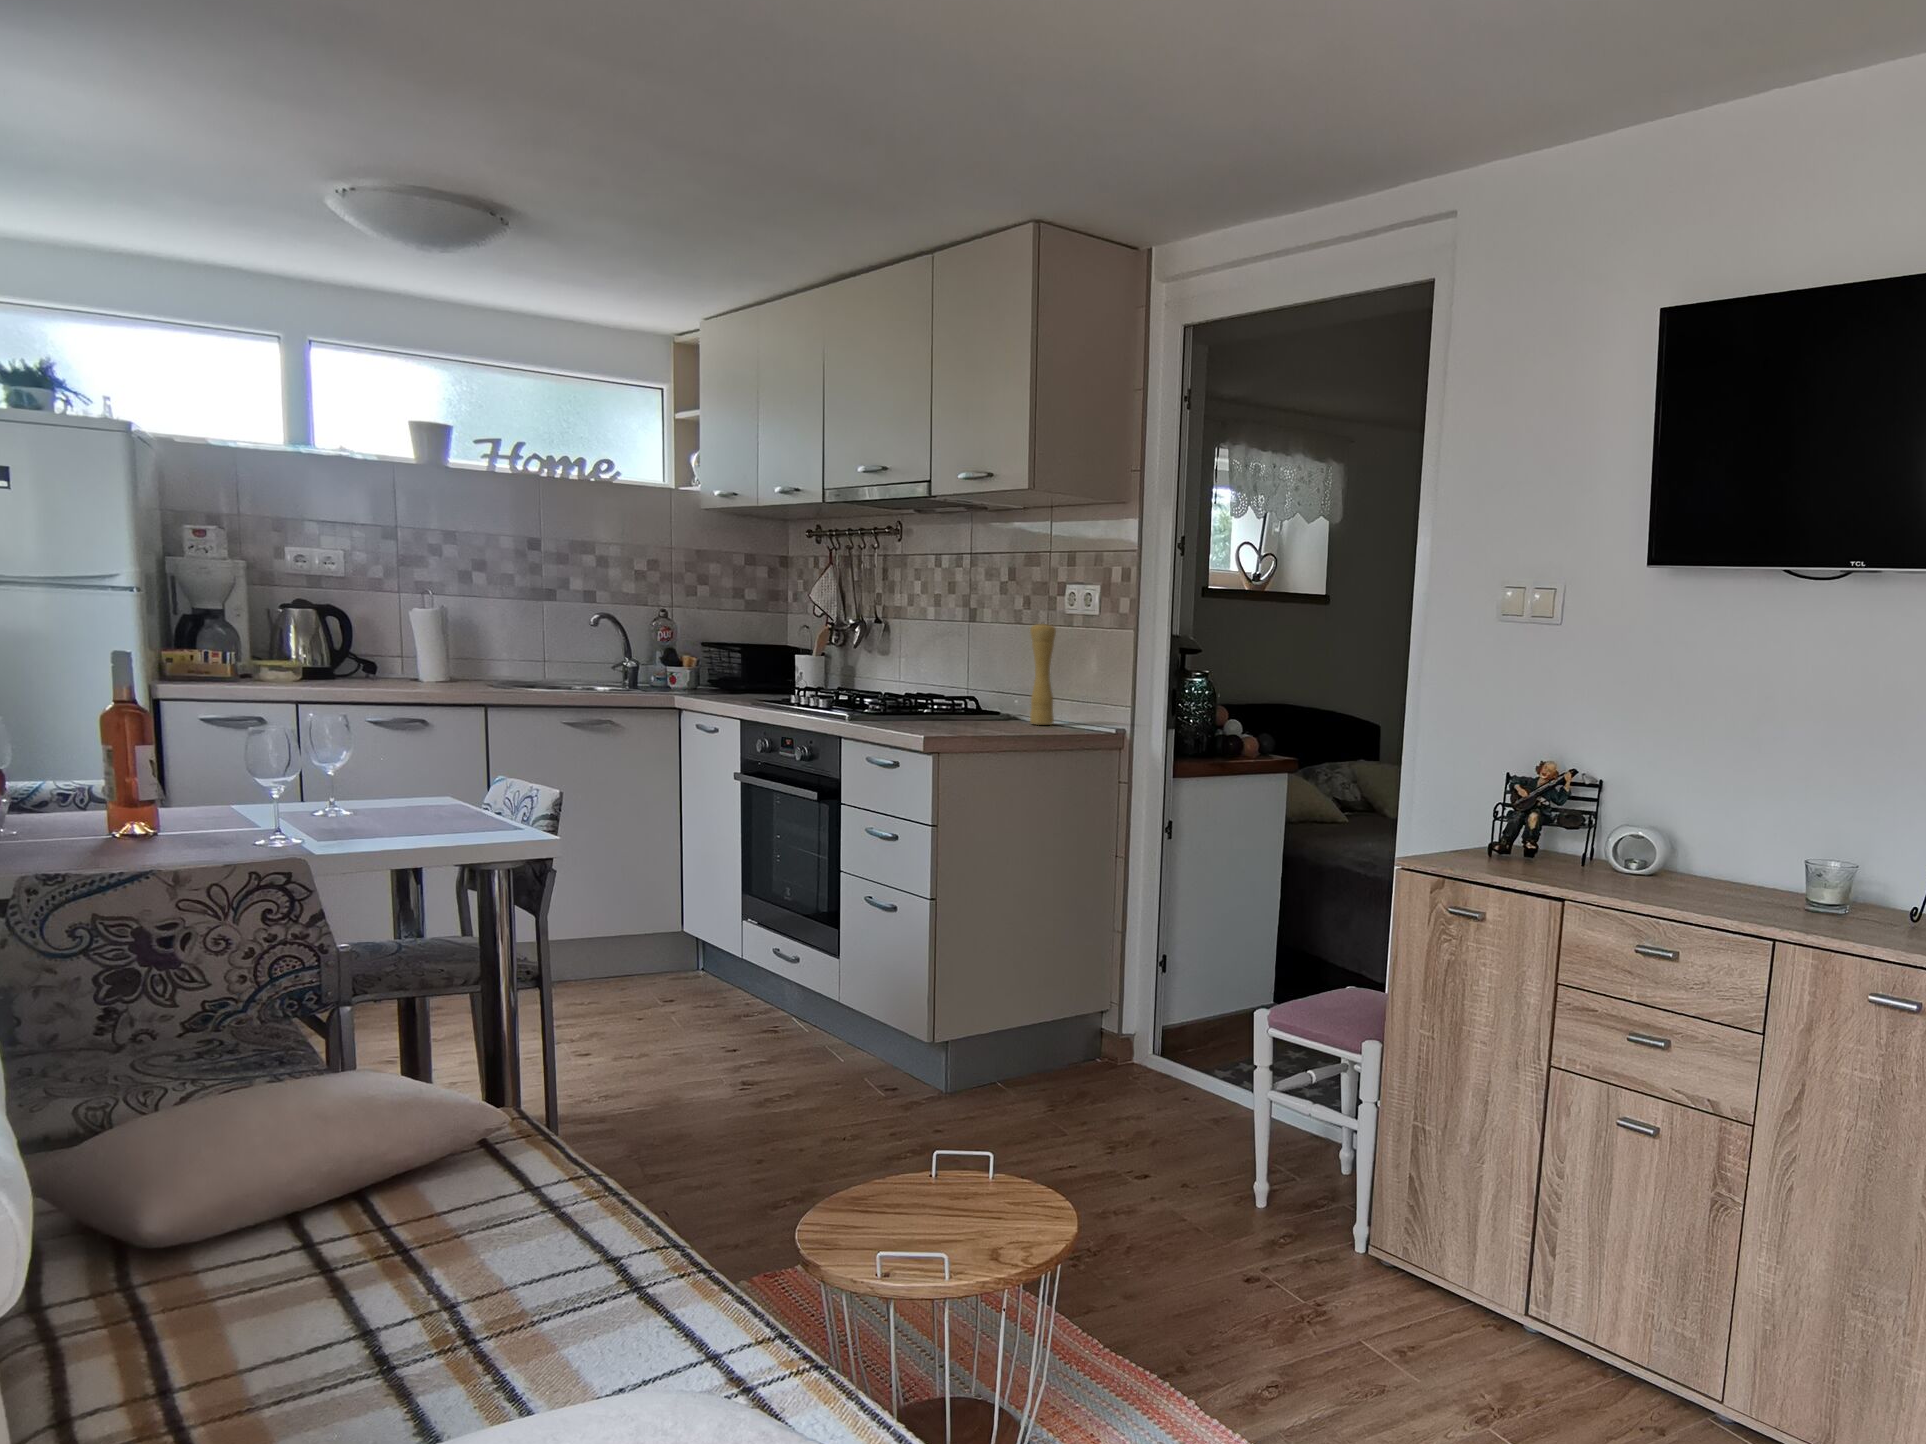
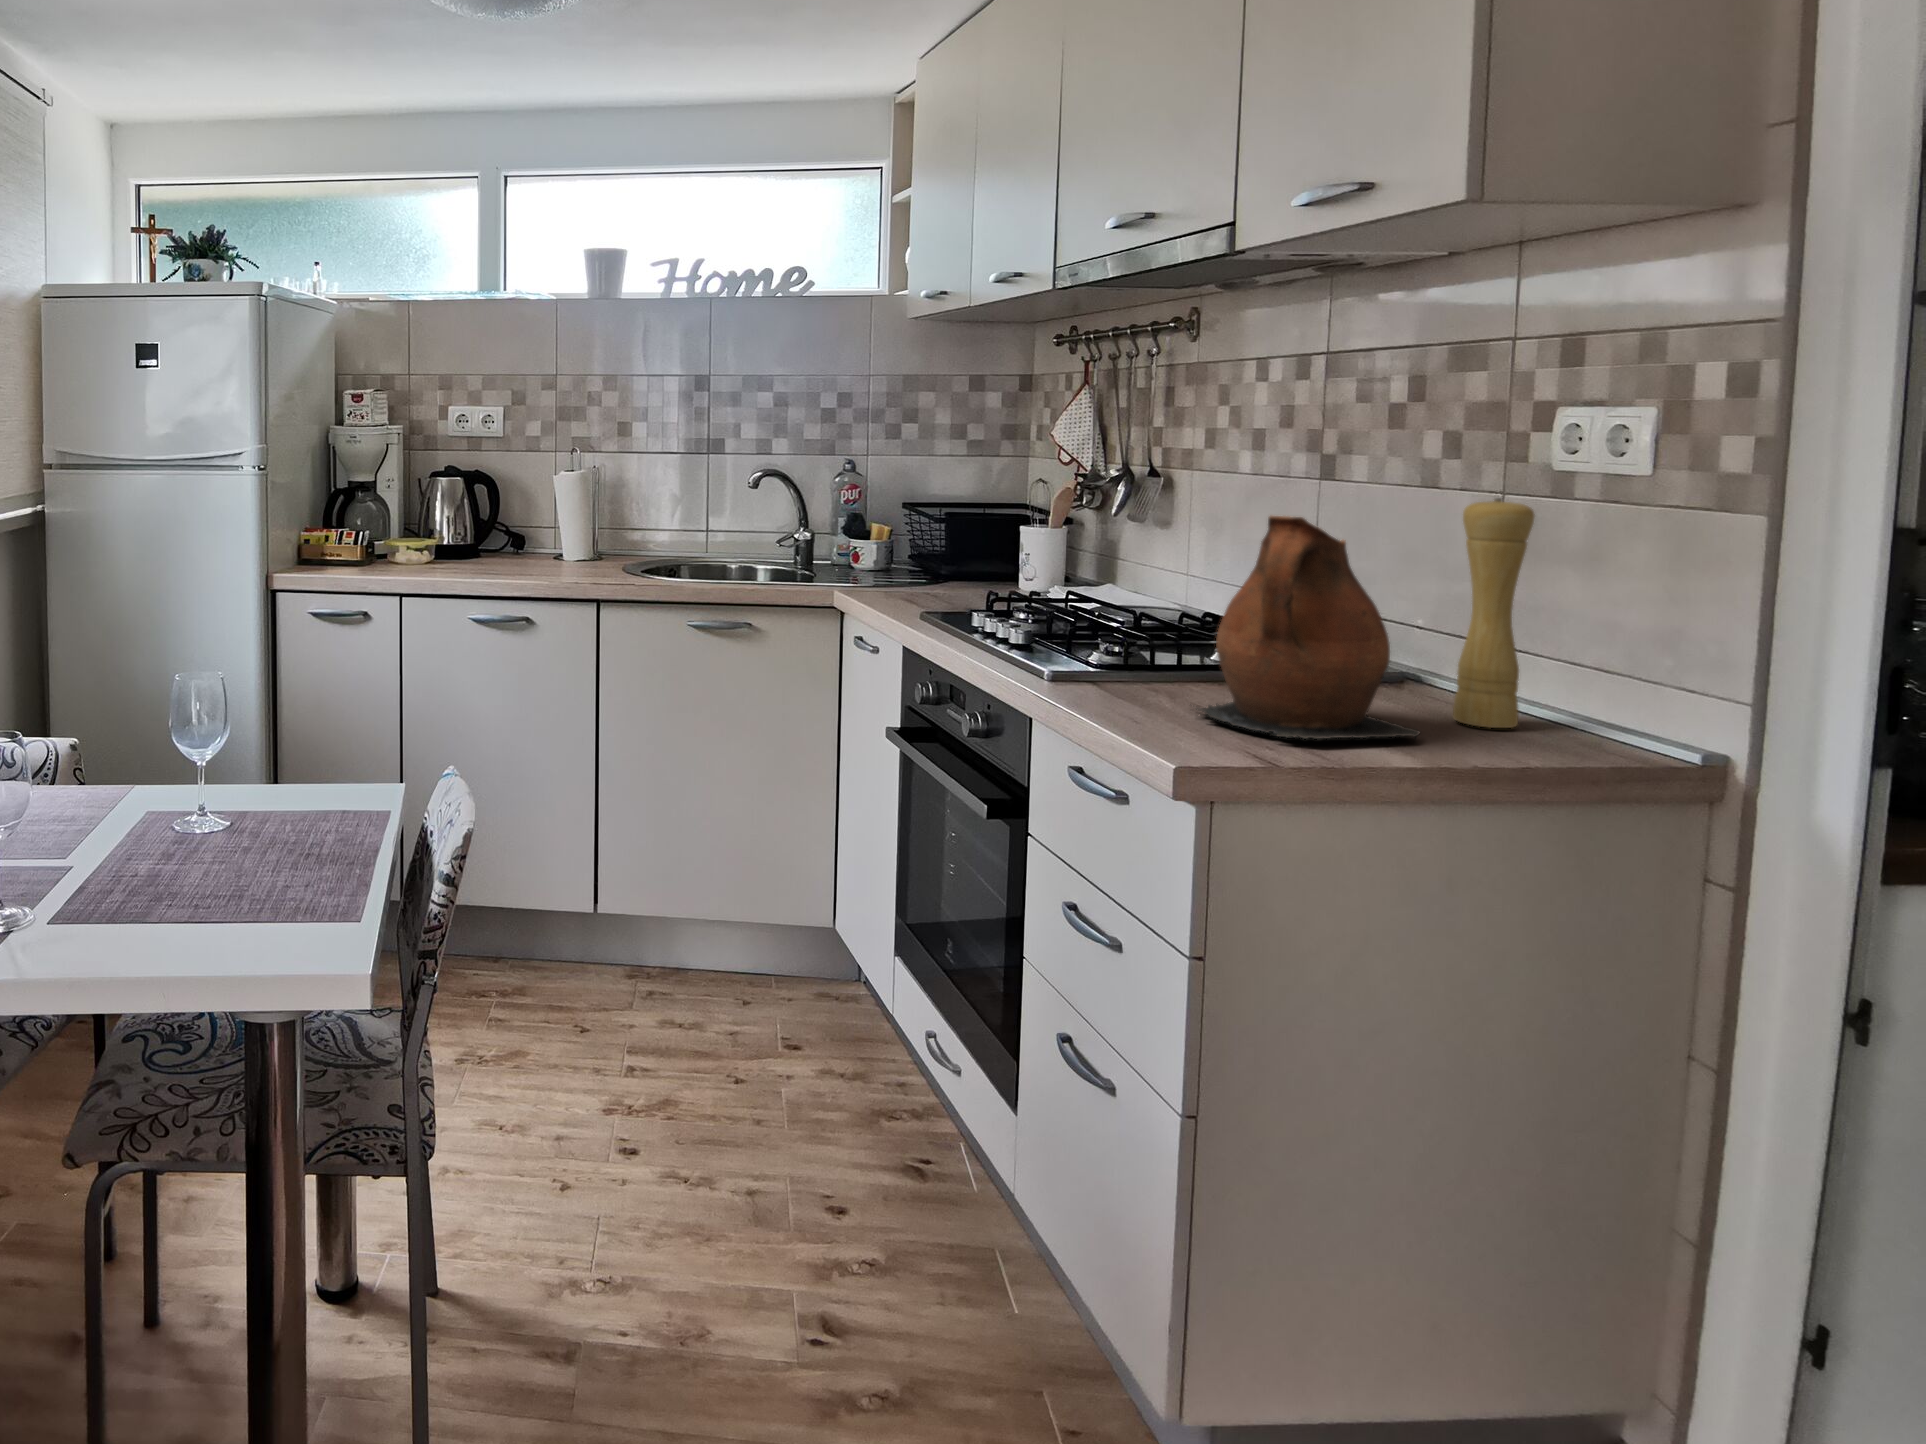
ceramic pitcher: none [923,626,1018,728] -> present [1196,516,1420,739]

